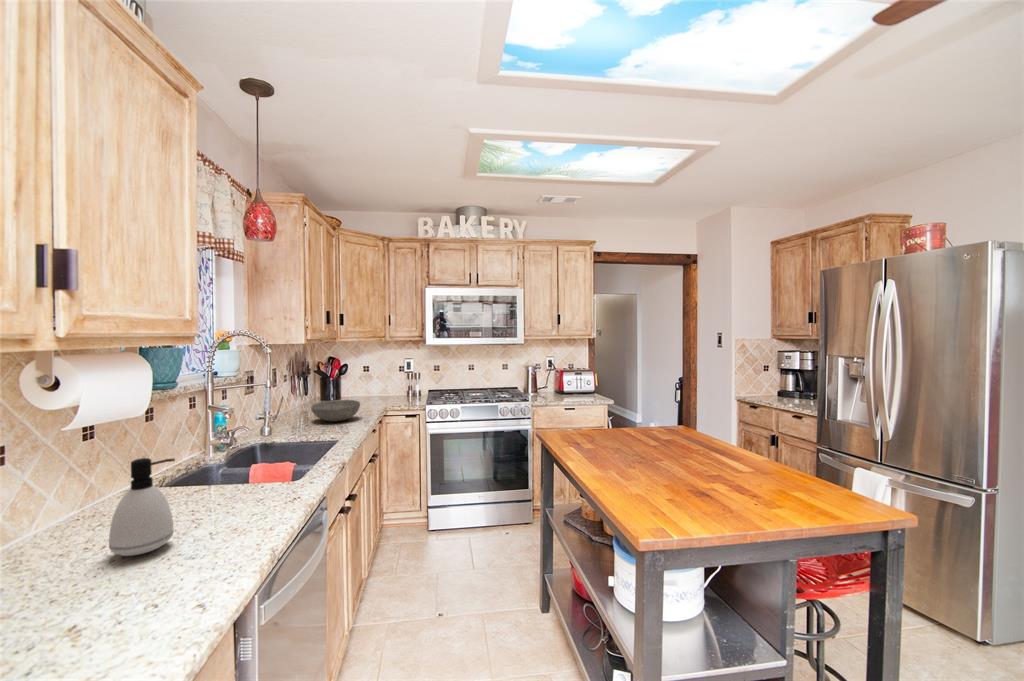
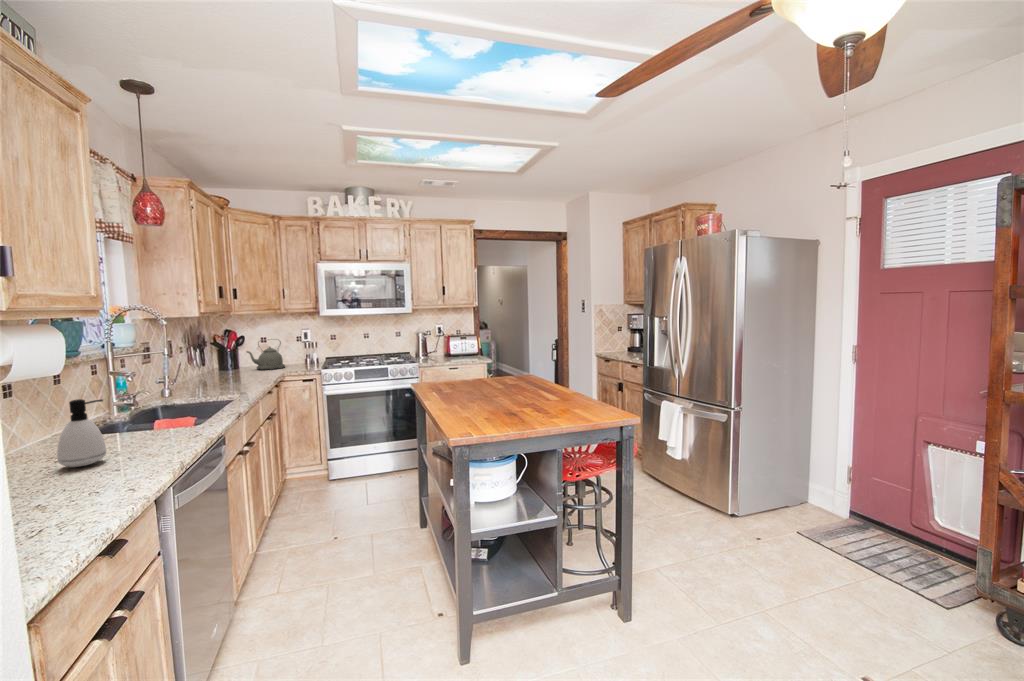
kettle: none [350,368,388,401] -> present [247,342,285,370]
bowl: present [311,400,360,421] -> none [208,367,256,386]

